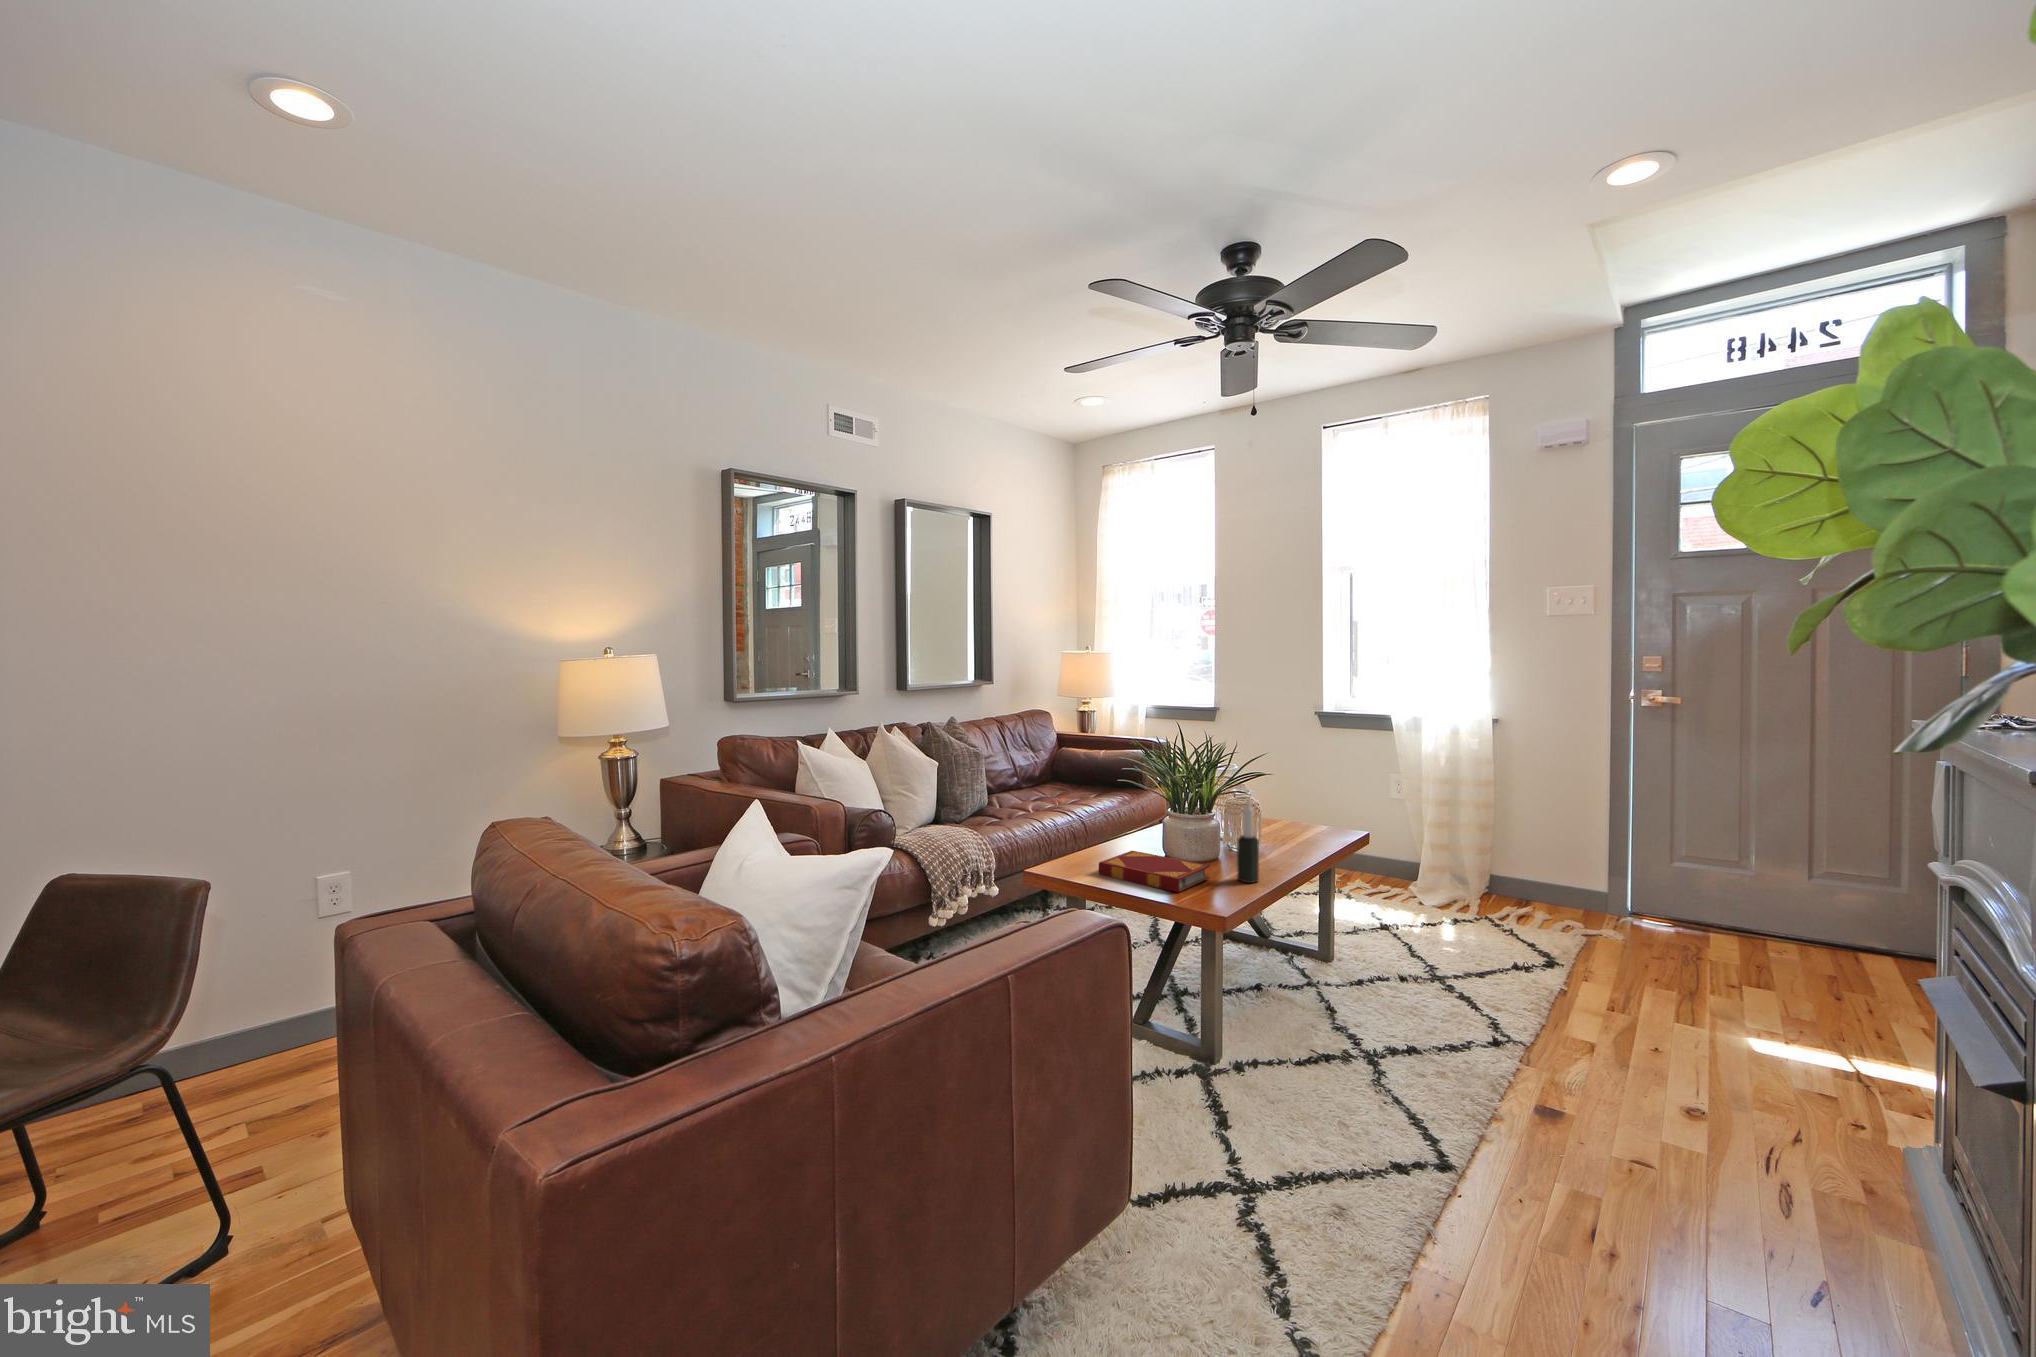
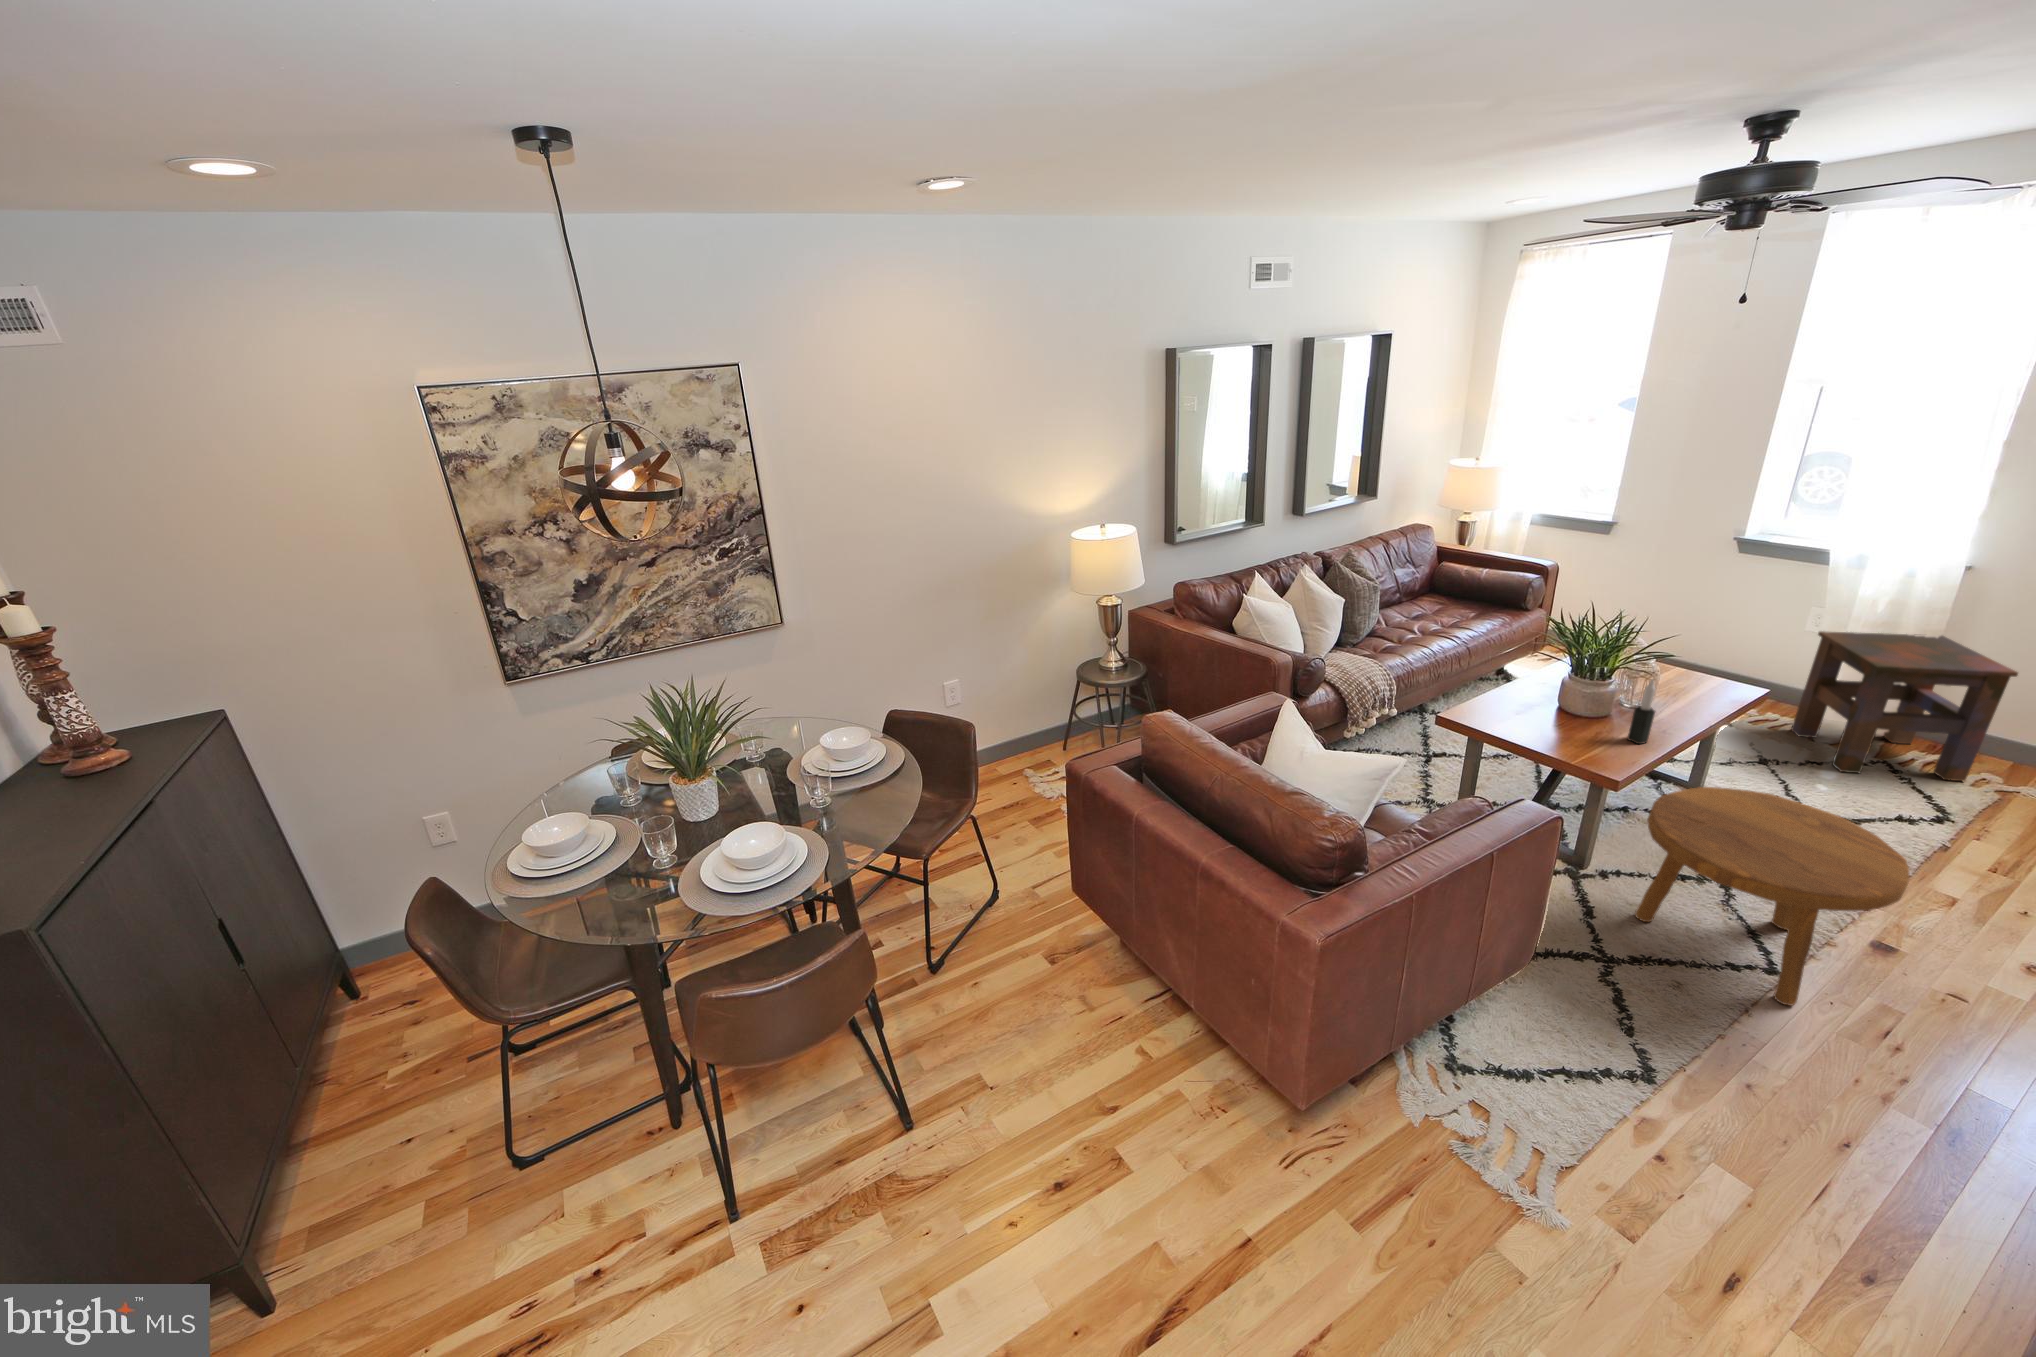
side table: none [1400,786,1562,930] -> present [1791,631,2018,781]
hardback book: present [1099,851,1210,892] -> none [1500,703,1603,750]
footstool: none [1264,918,1549,1214] -> present [1635,787,1909,1006]

